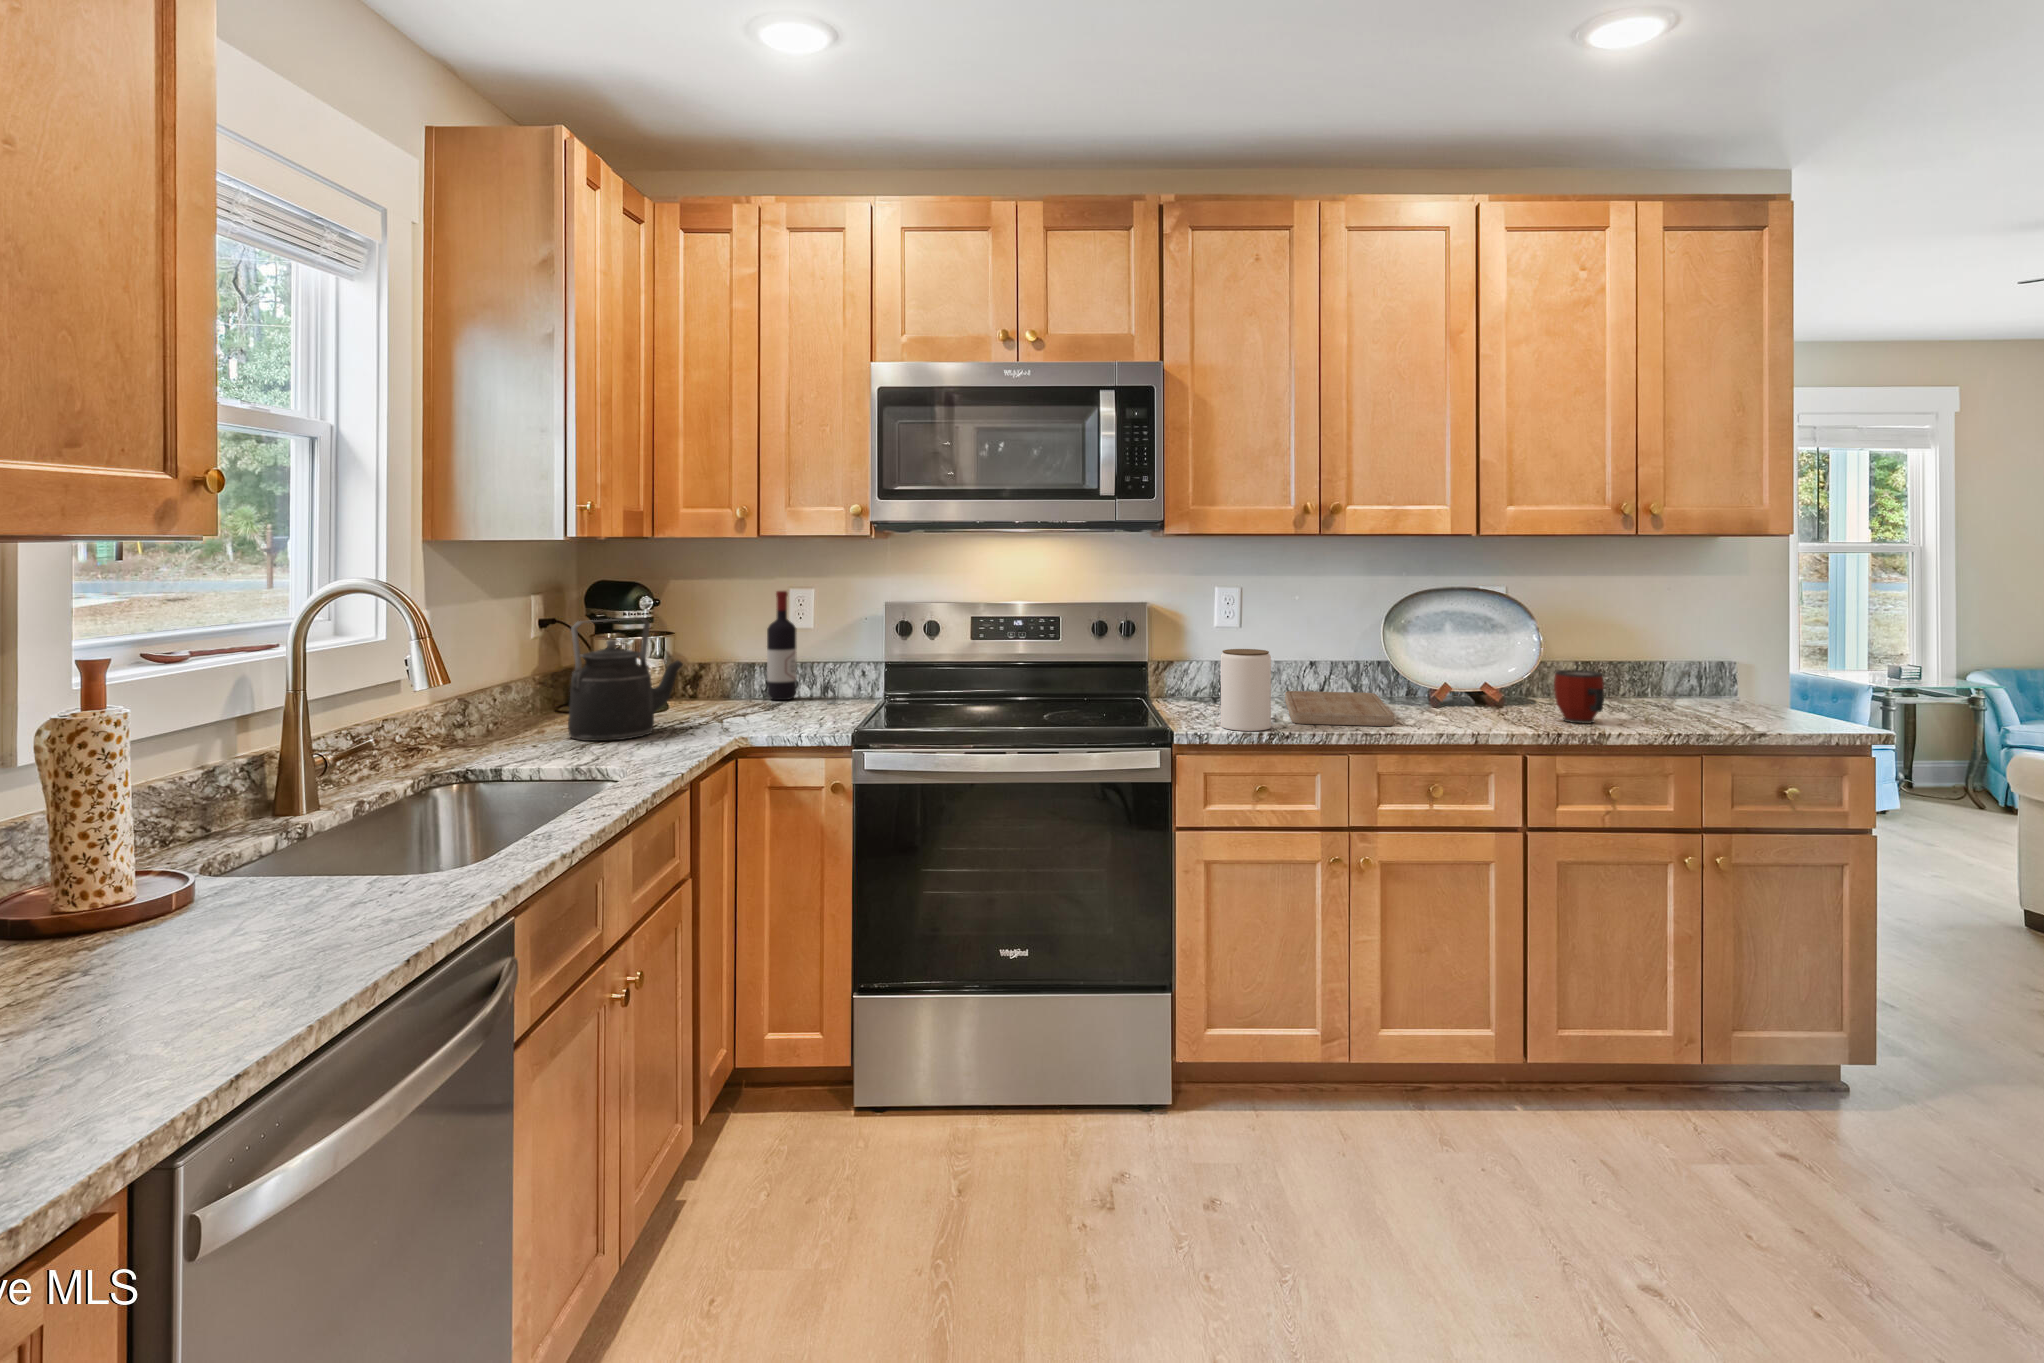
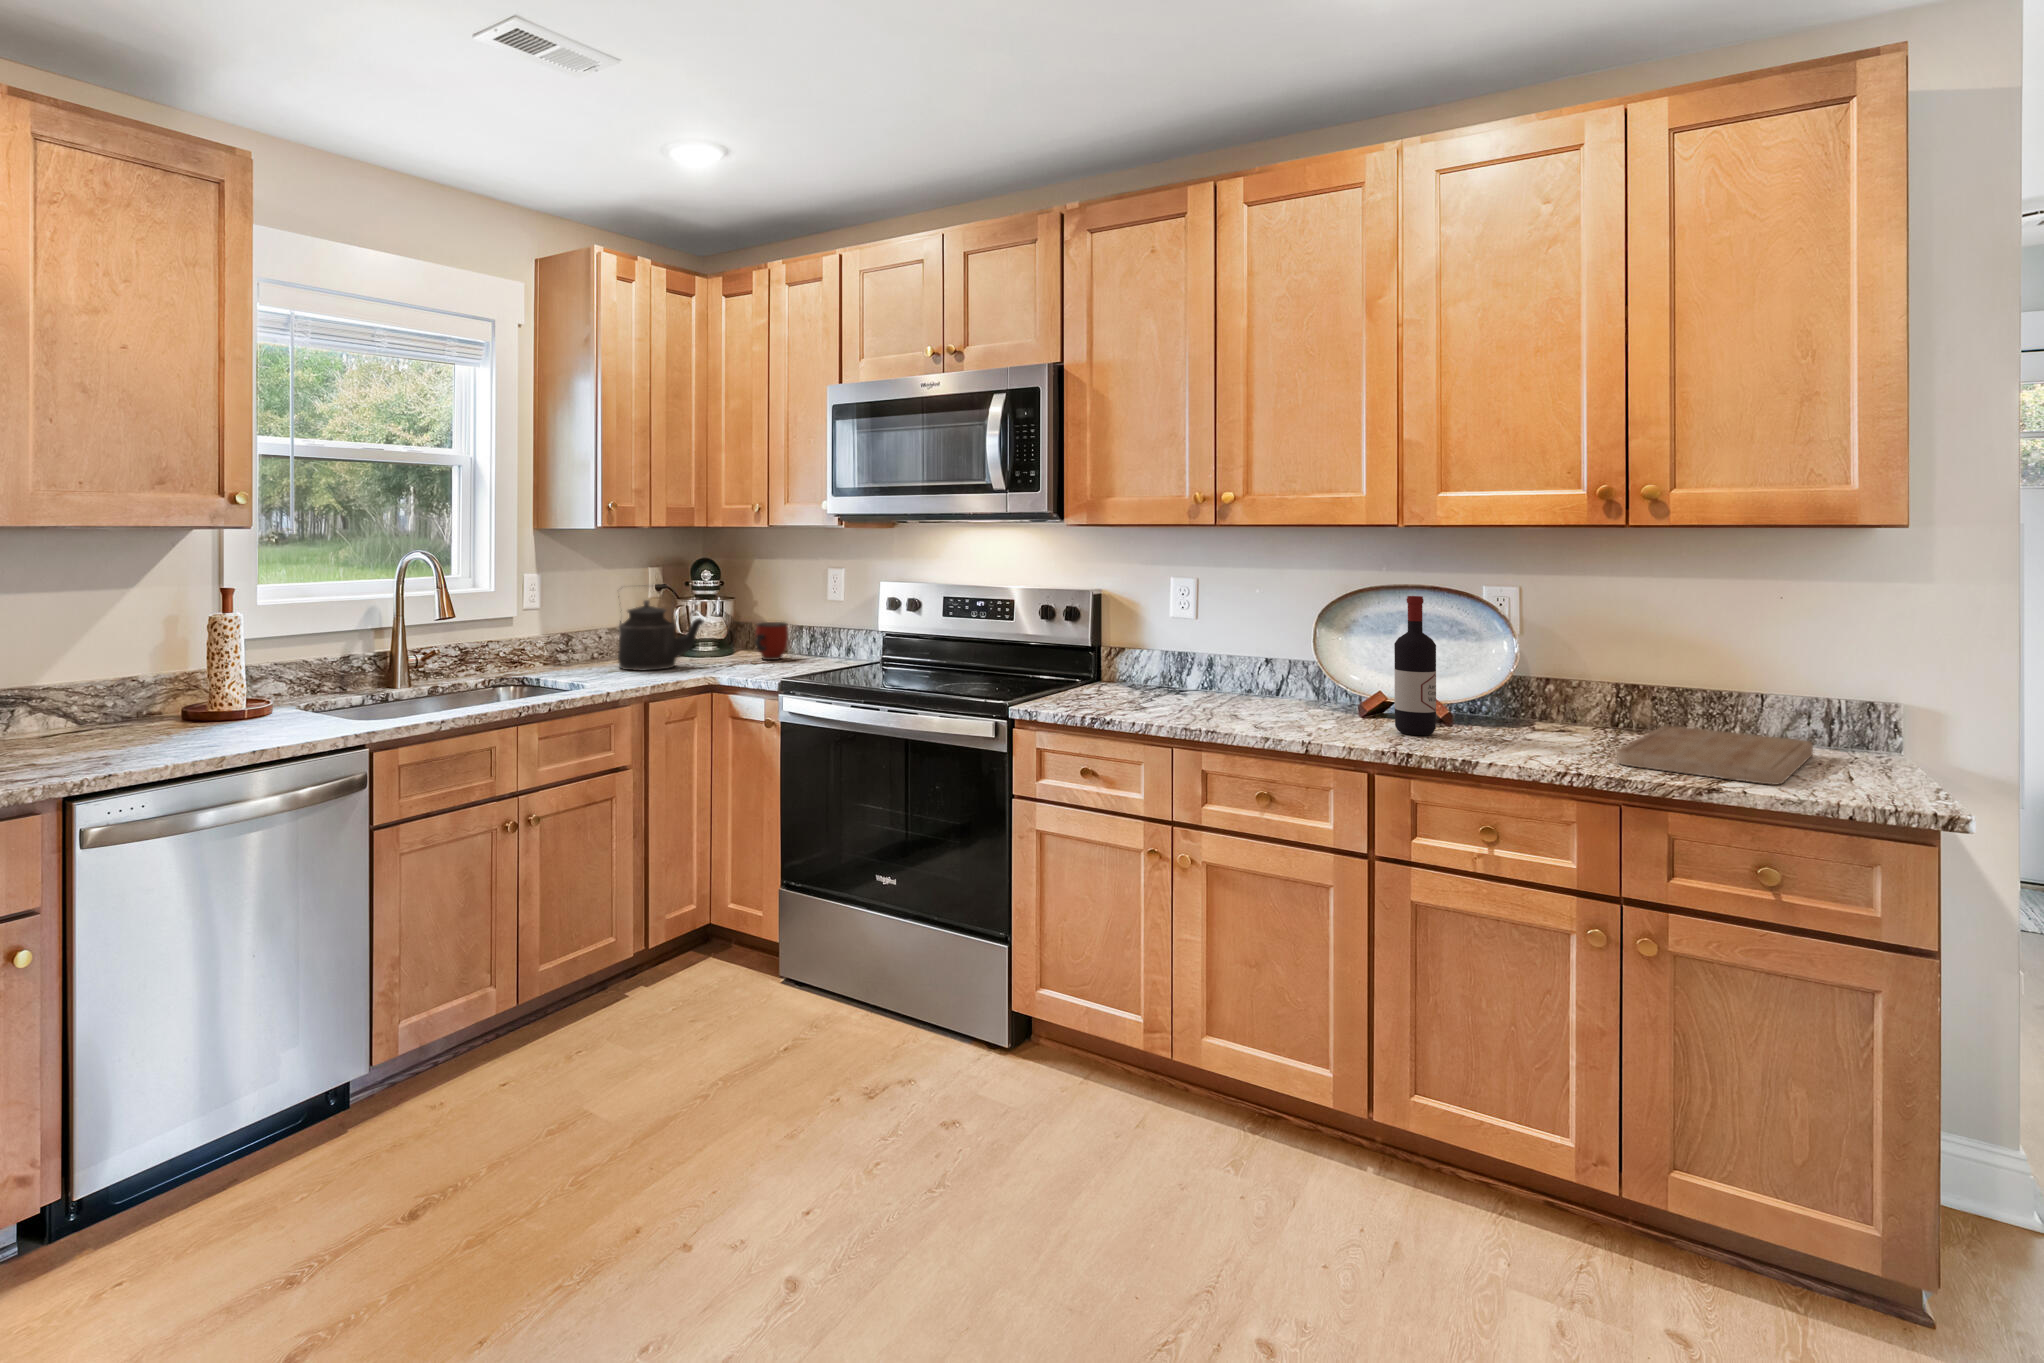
wine bottle: present [767,591,797,700] -> present [1394,596,1436,735]
jar: present [1221,649,1271,731] -> none [1067,635,1117,714]
mug: present [1554,670,1604,723] -> present [755,622,789,660]
cutting board: present [1285,691,1394,726] -> present [1617,726,1813,785]

